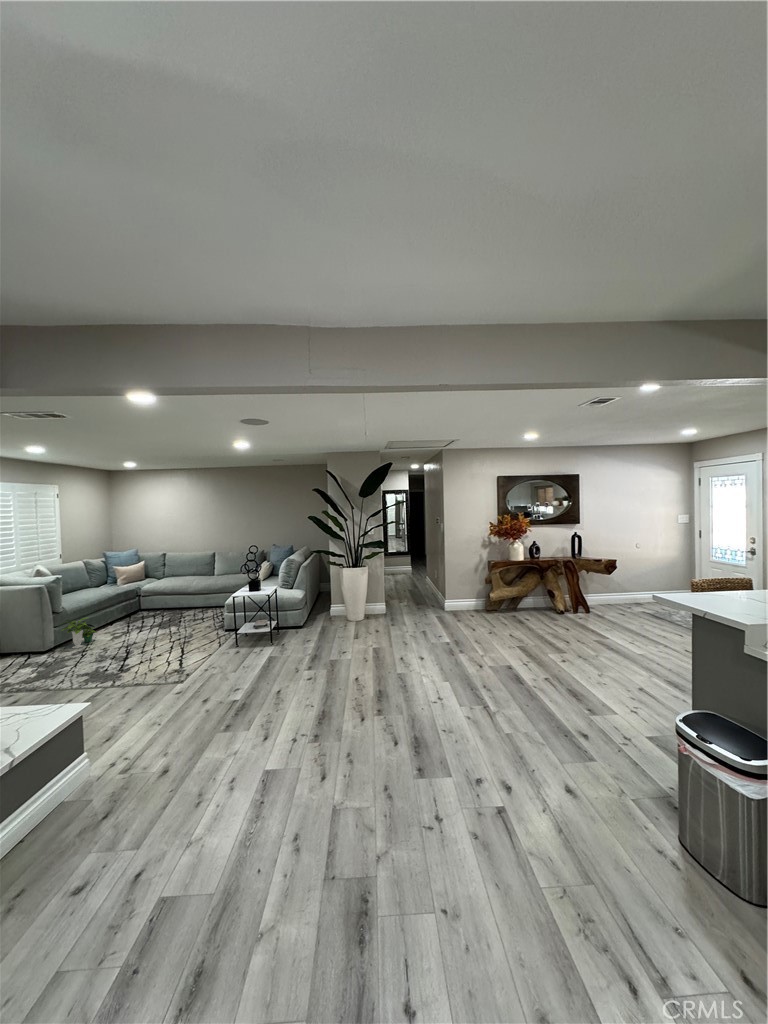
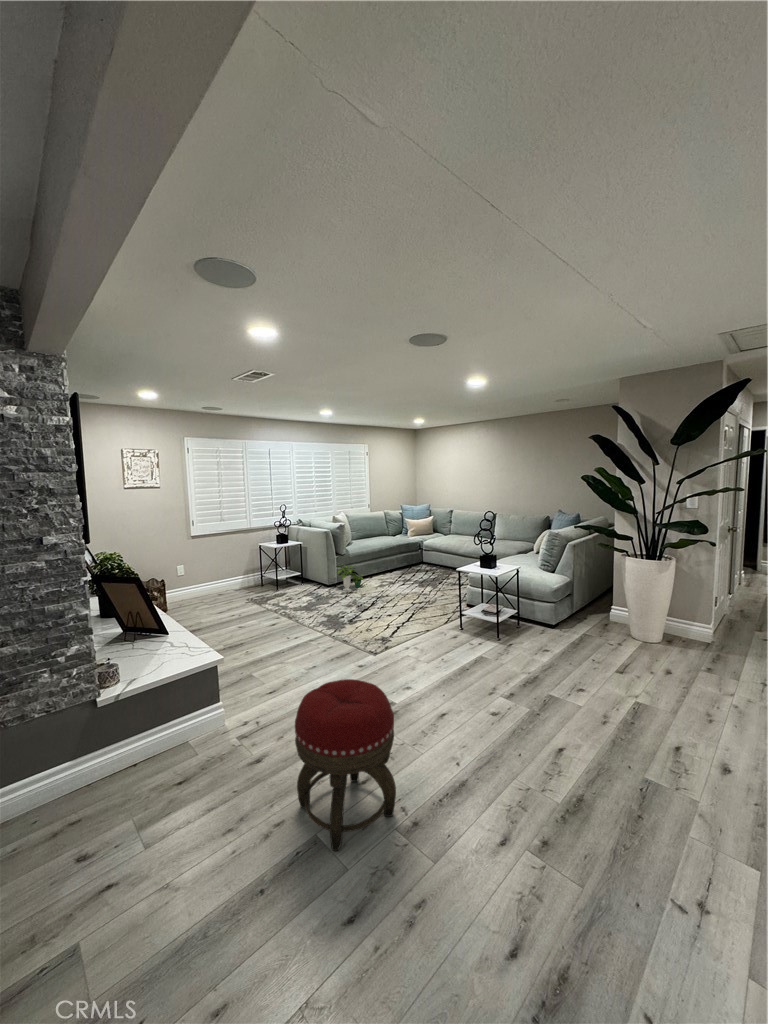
footstool: none [228,653,300,761] -> present [295,679,396,851]

